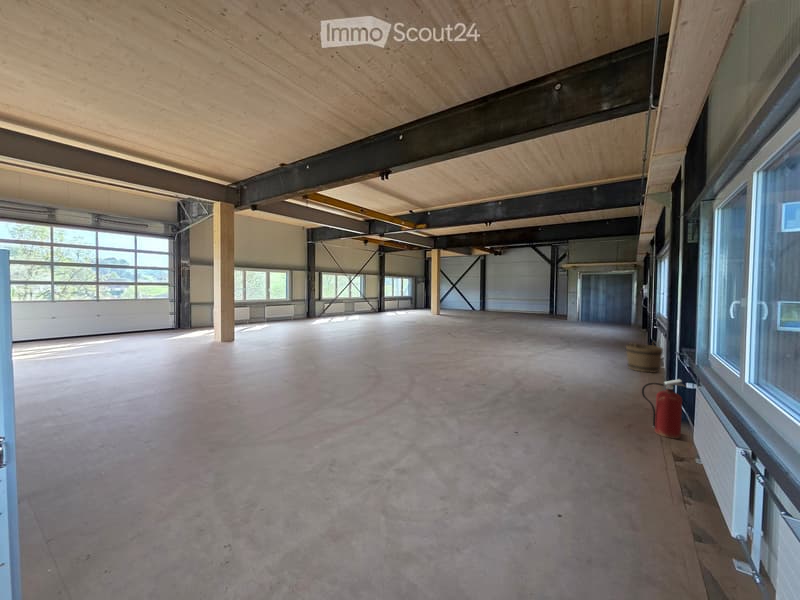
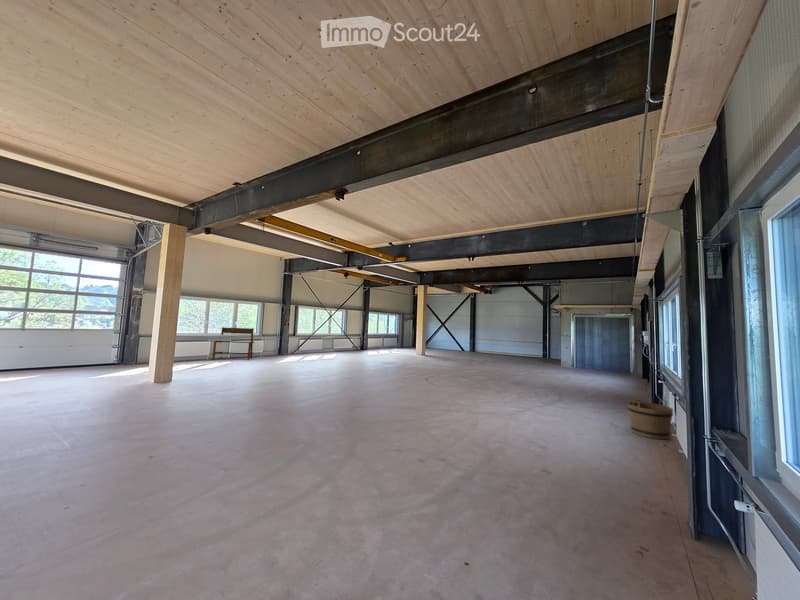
bench: none [253,294,287,323] -> present [212,327,254,360]
fire extinguisher: present [642,380,684,439] -> none [657,469,719,560]

